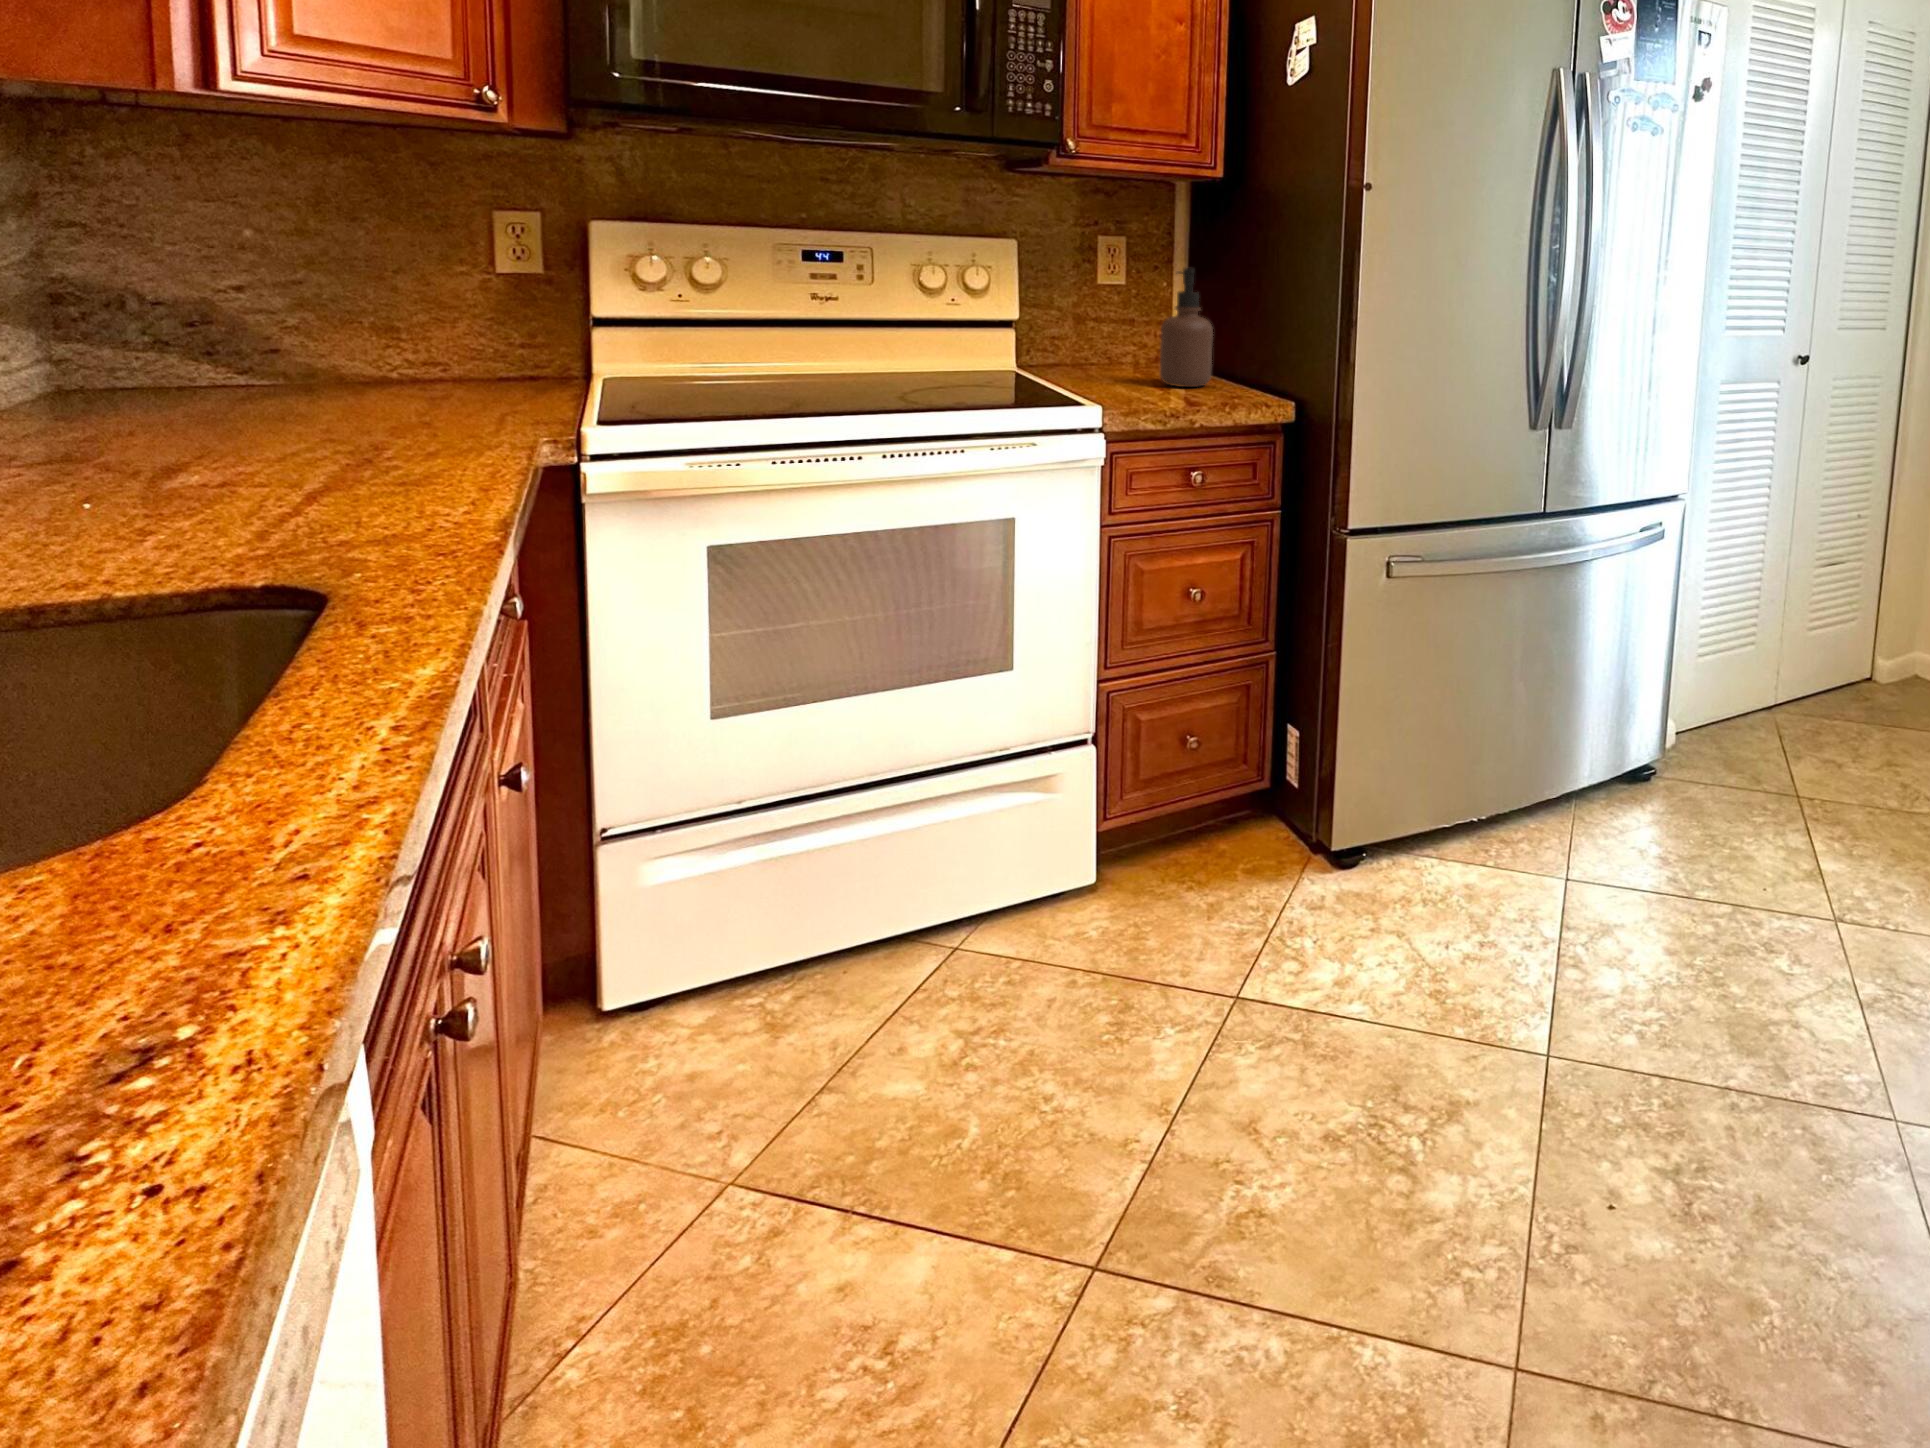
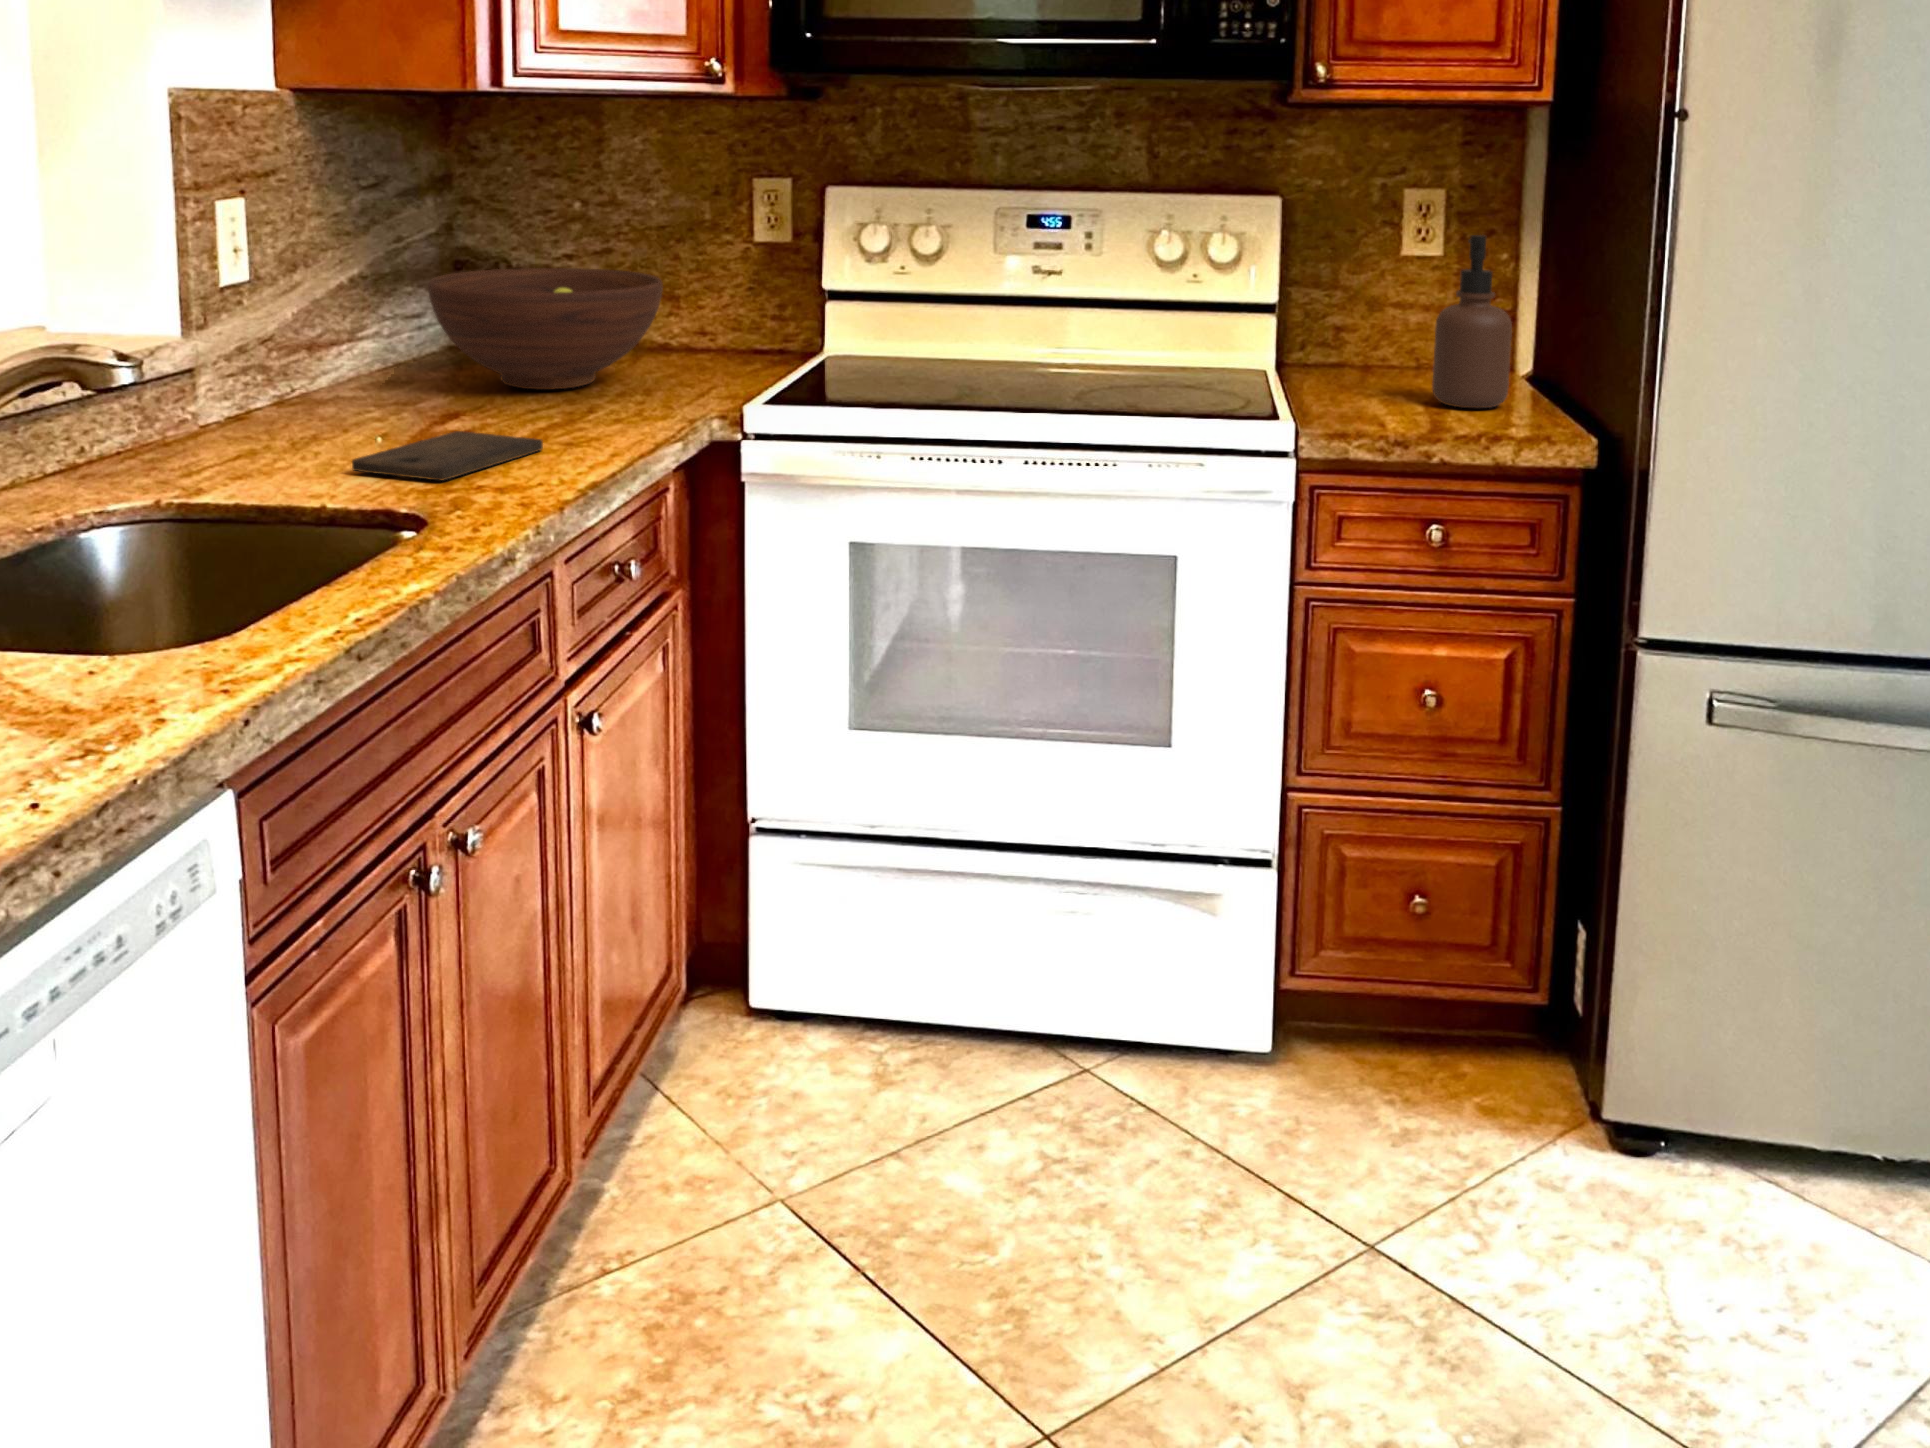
fruit bowl: none [76,301,435,432] -> present [428,268,663,390]
cutting board: none [72,480,365,545] -> present [352,431,543,480]

